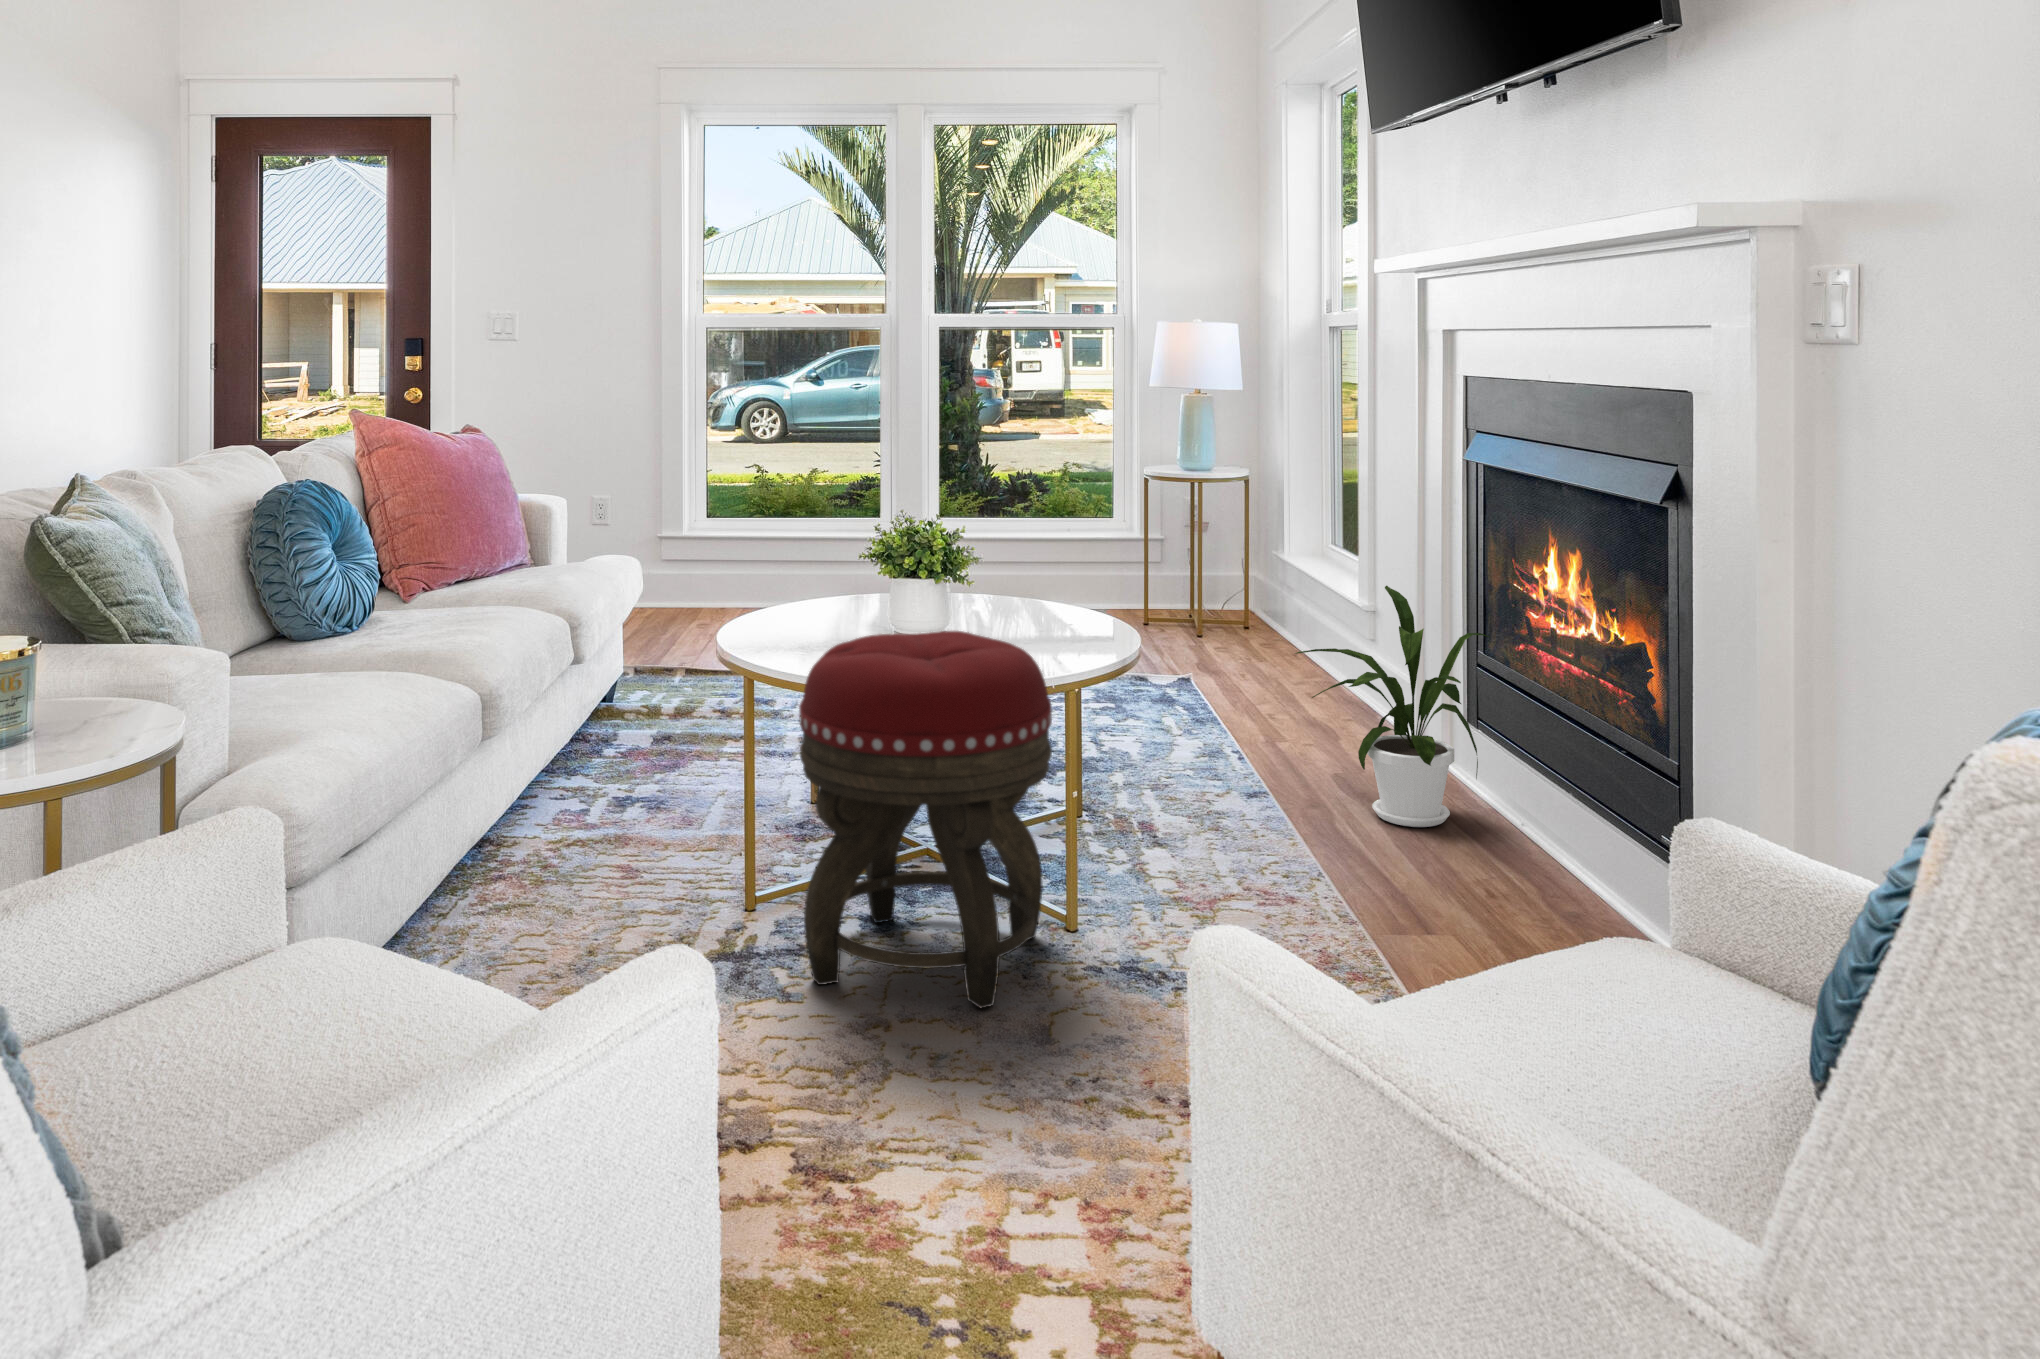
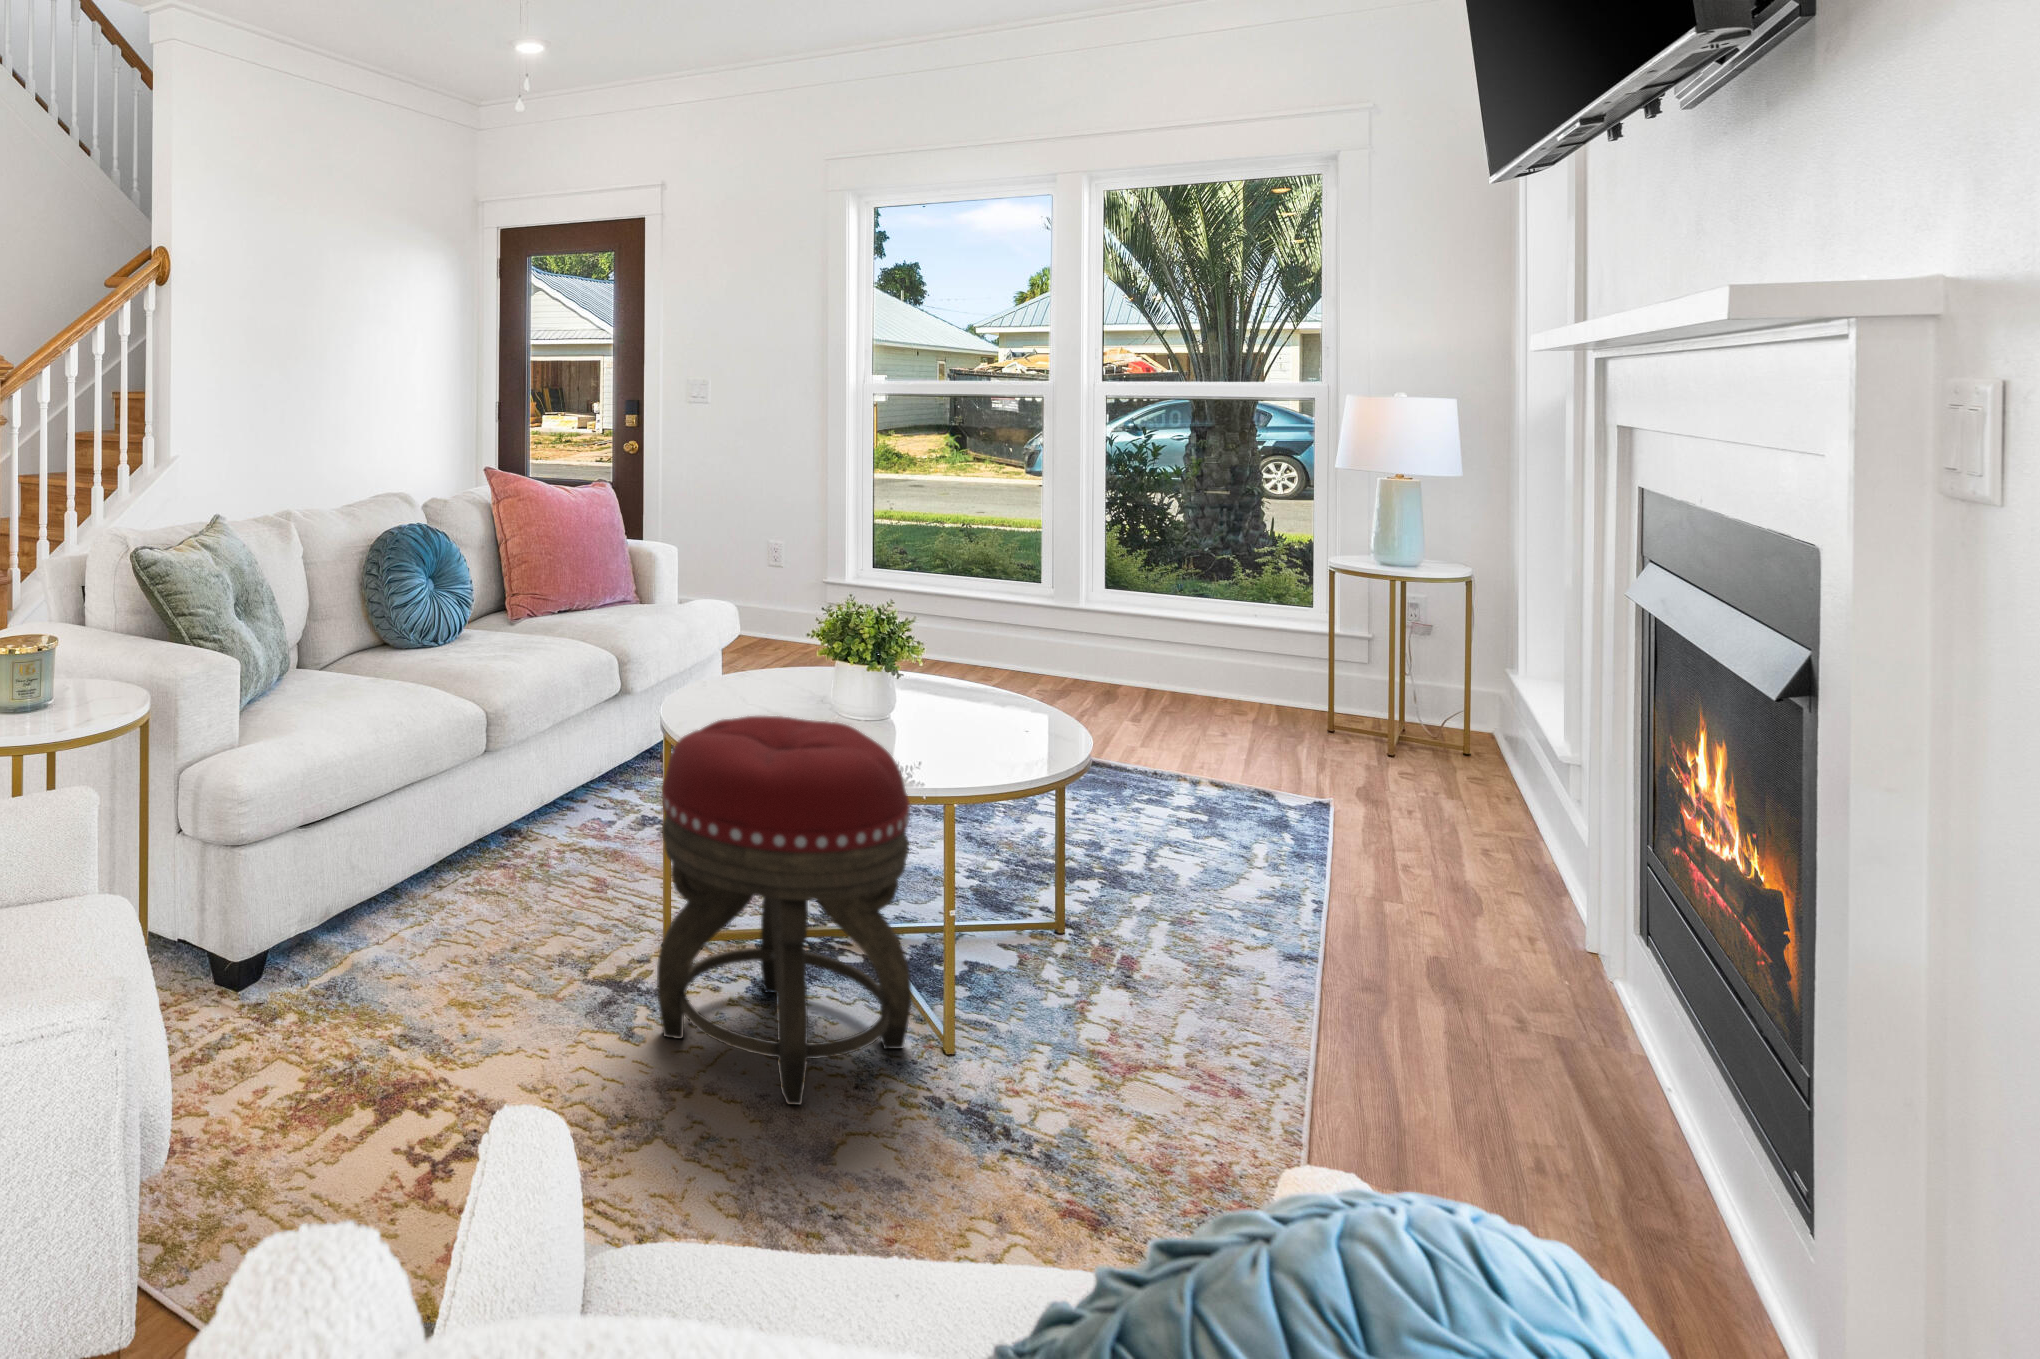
house plant: present [1295,586,1489,827] -> none [1354,740,1610,1047]

